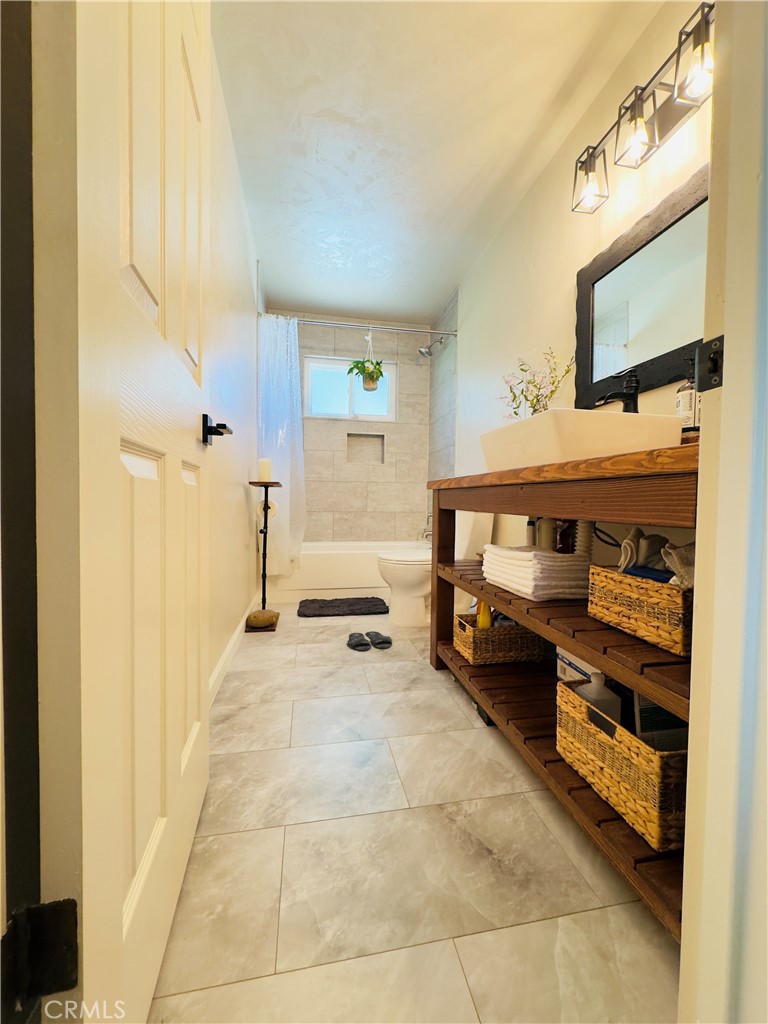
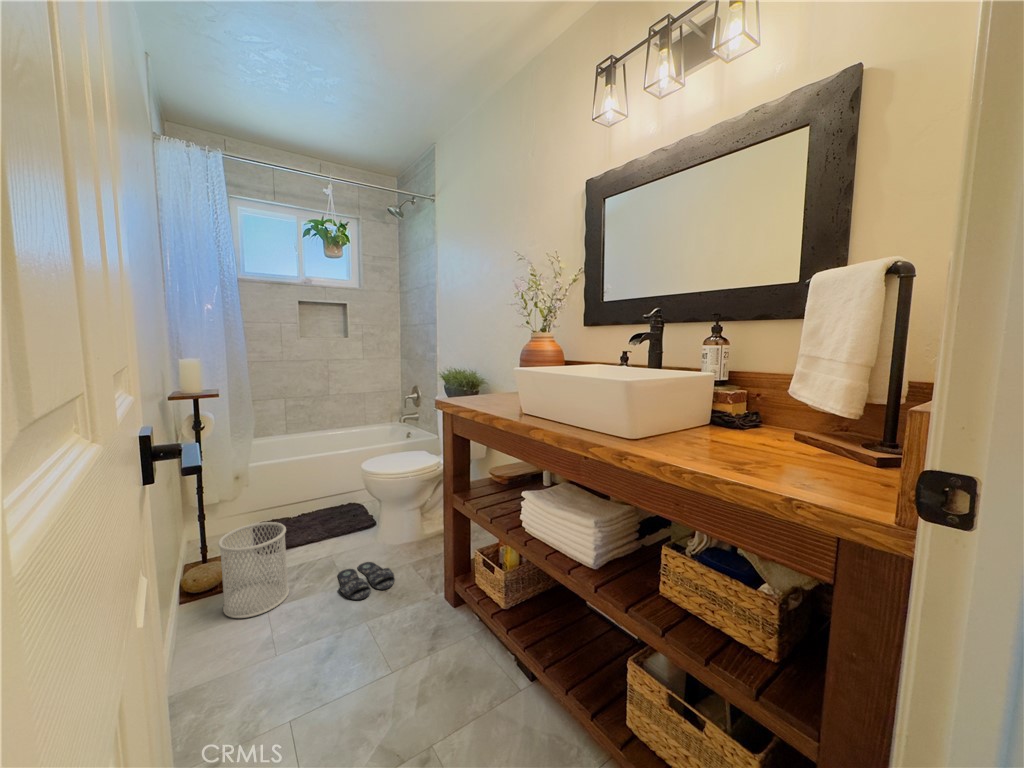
wastebasket: none [269,581,313,645] -> present [218,522,289,618]

